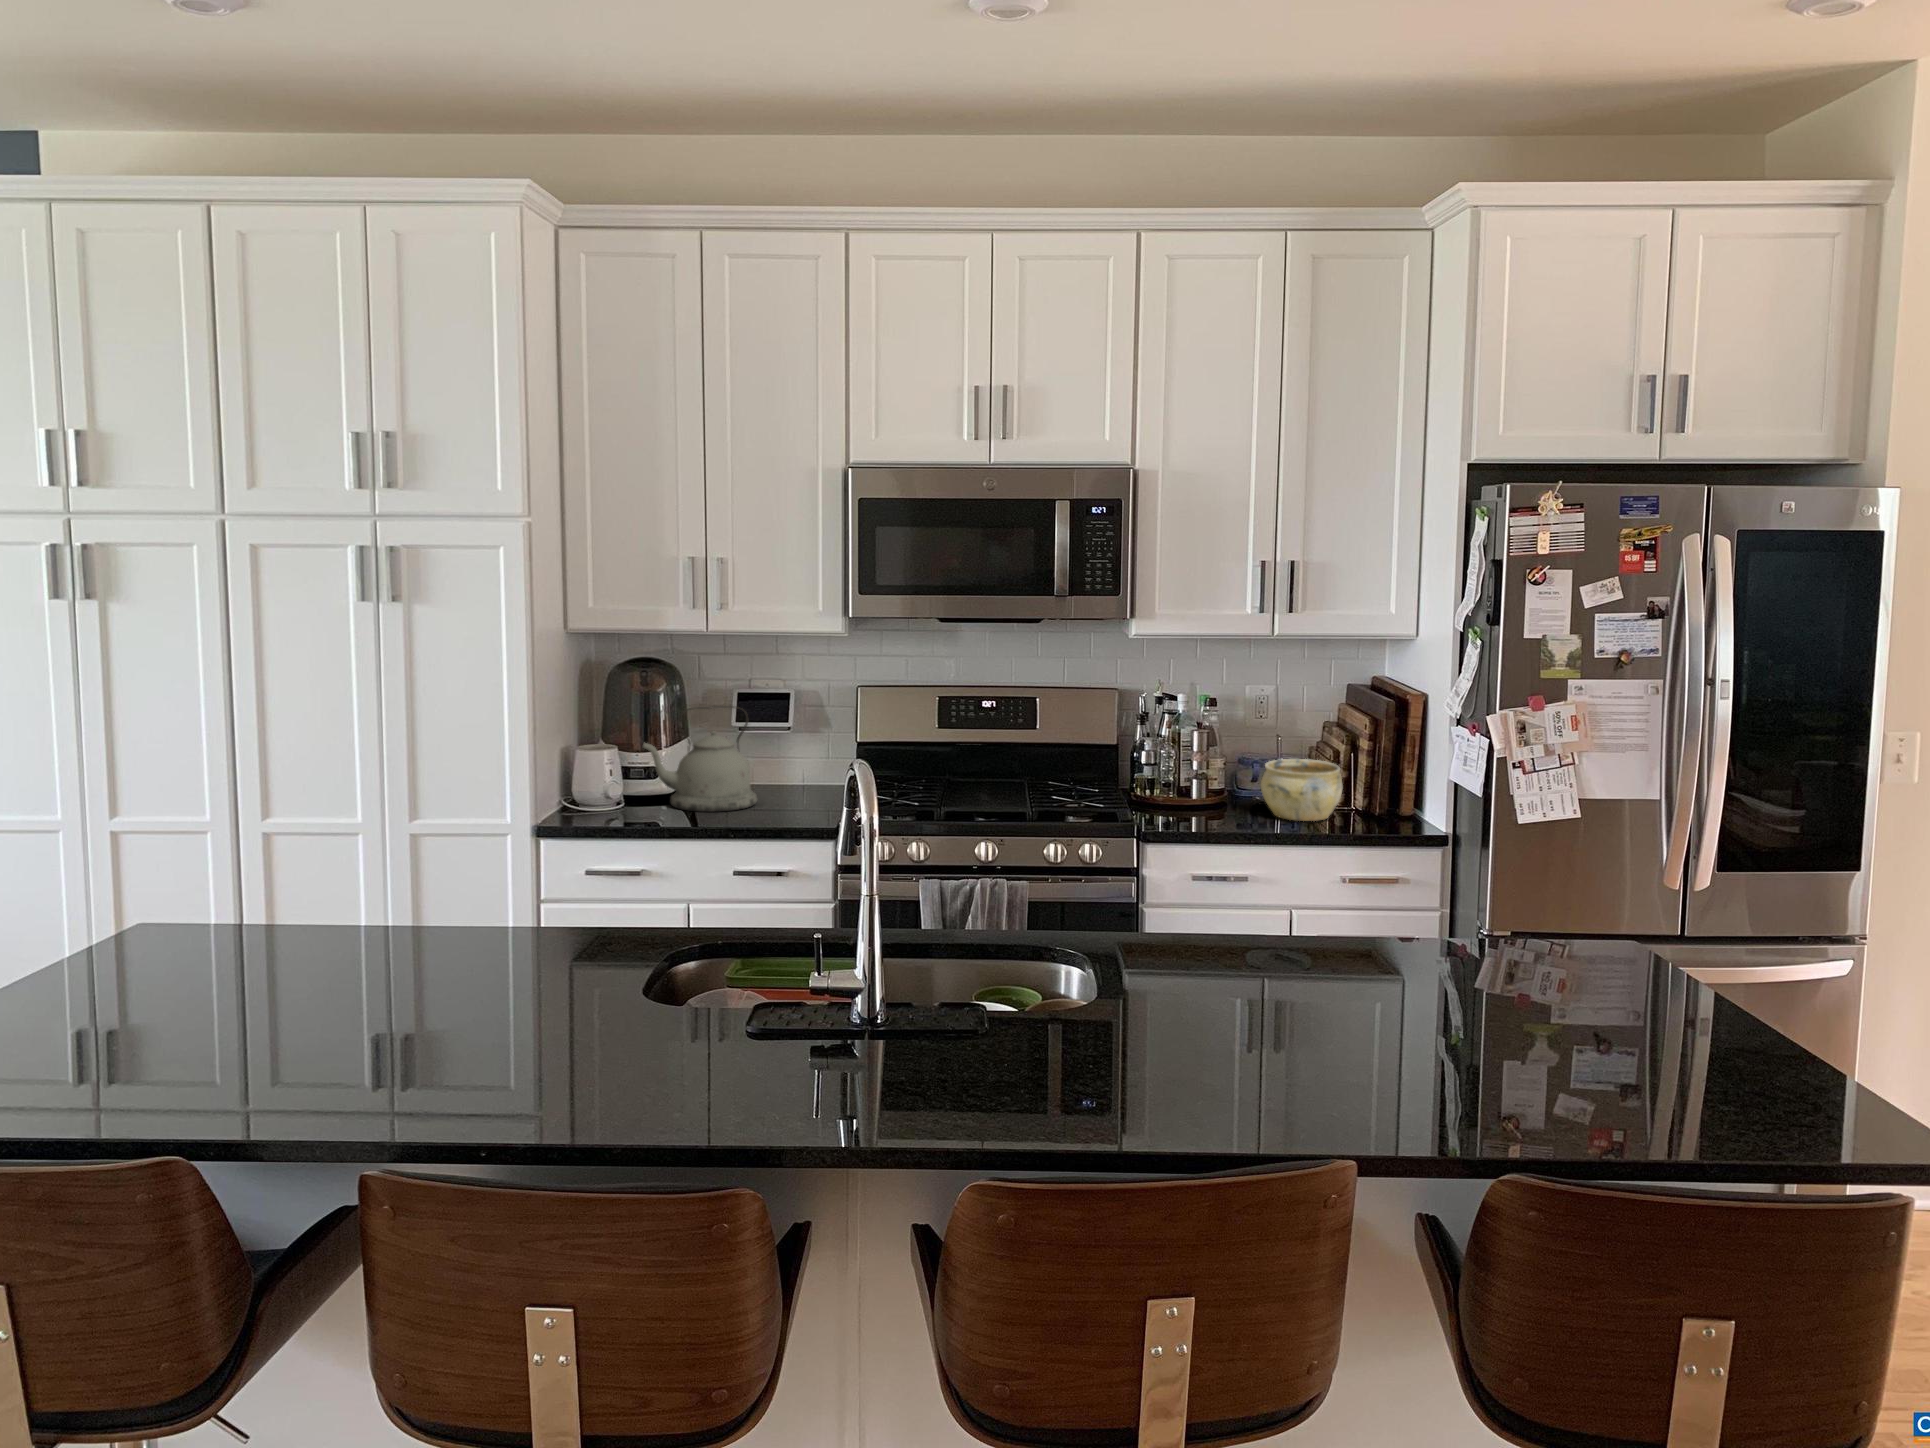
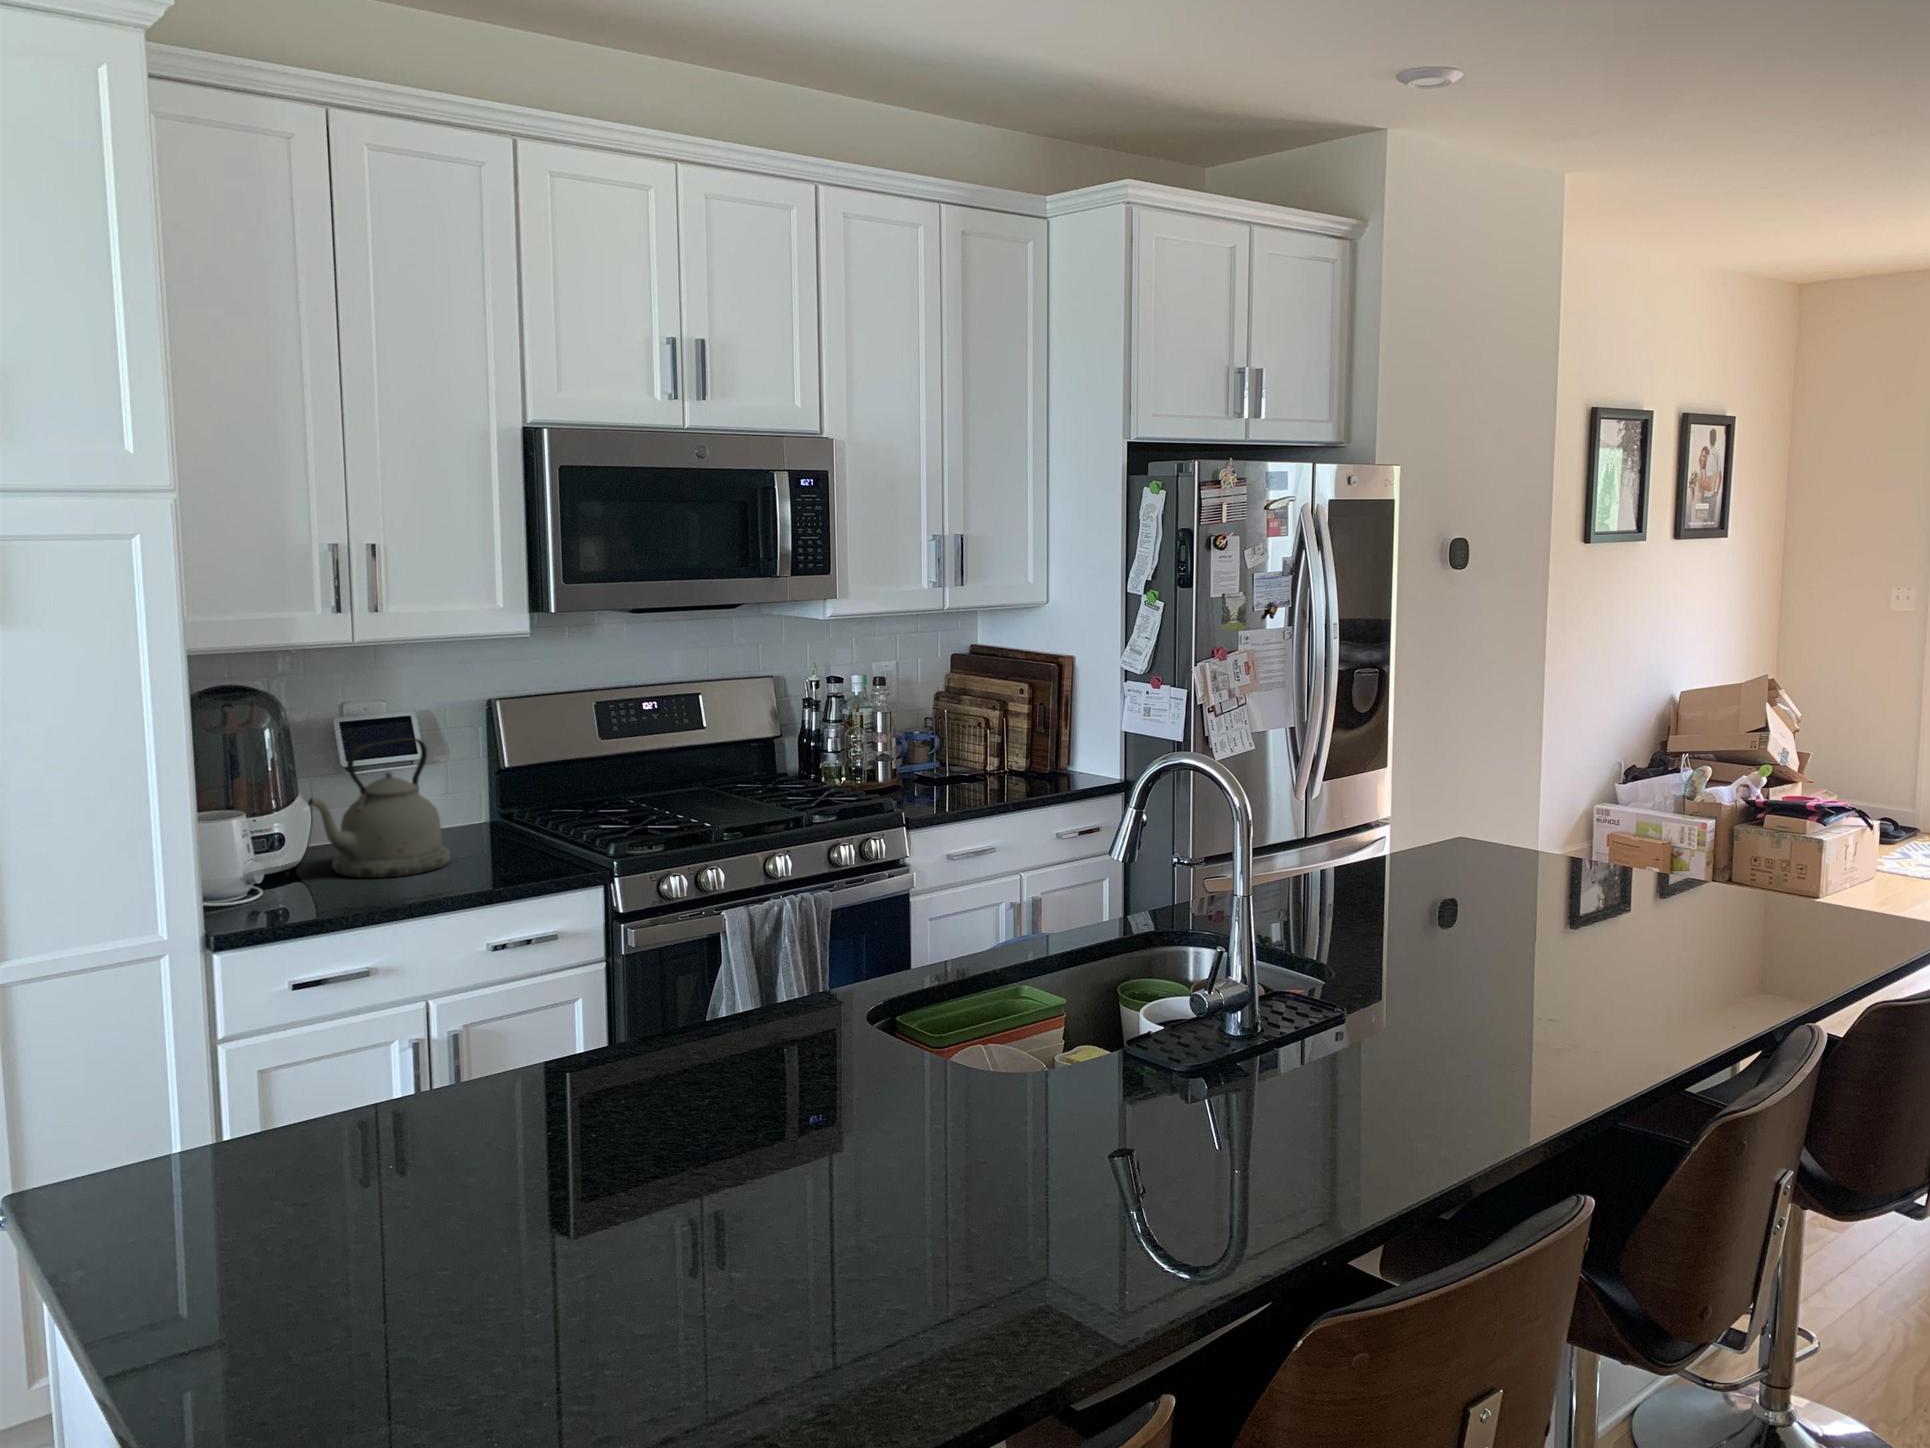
ceramic bowl: present [1261,759,1342,821] -> none [956,728,1034,788]

